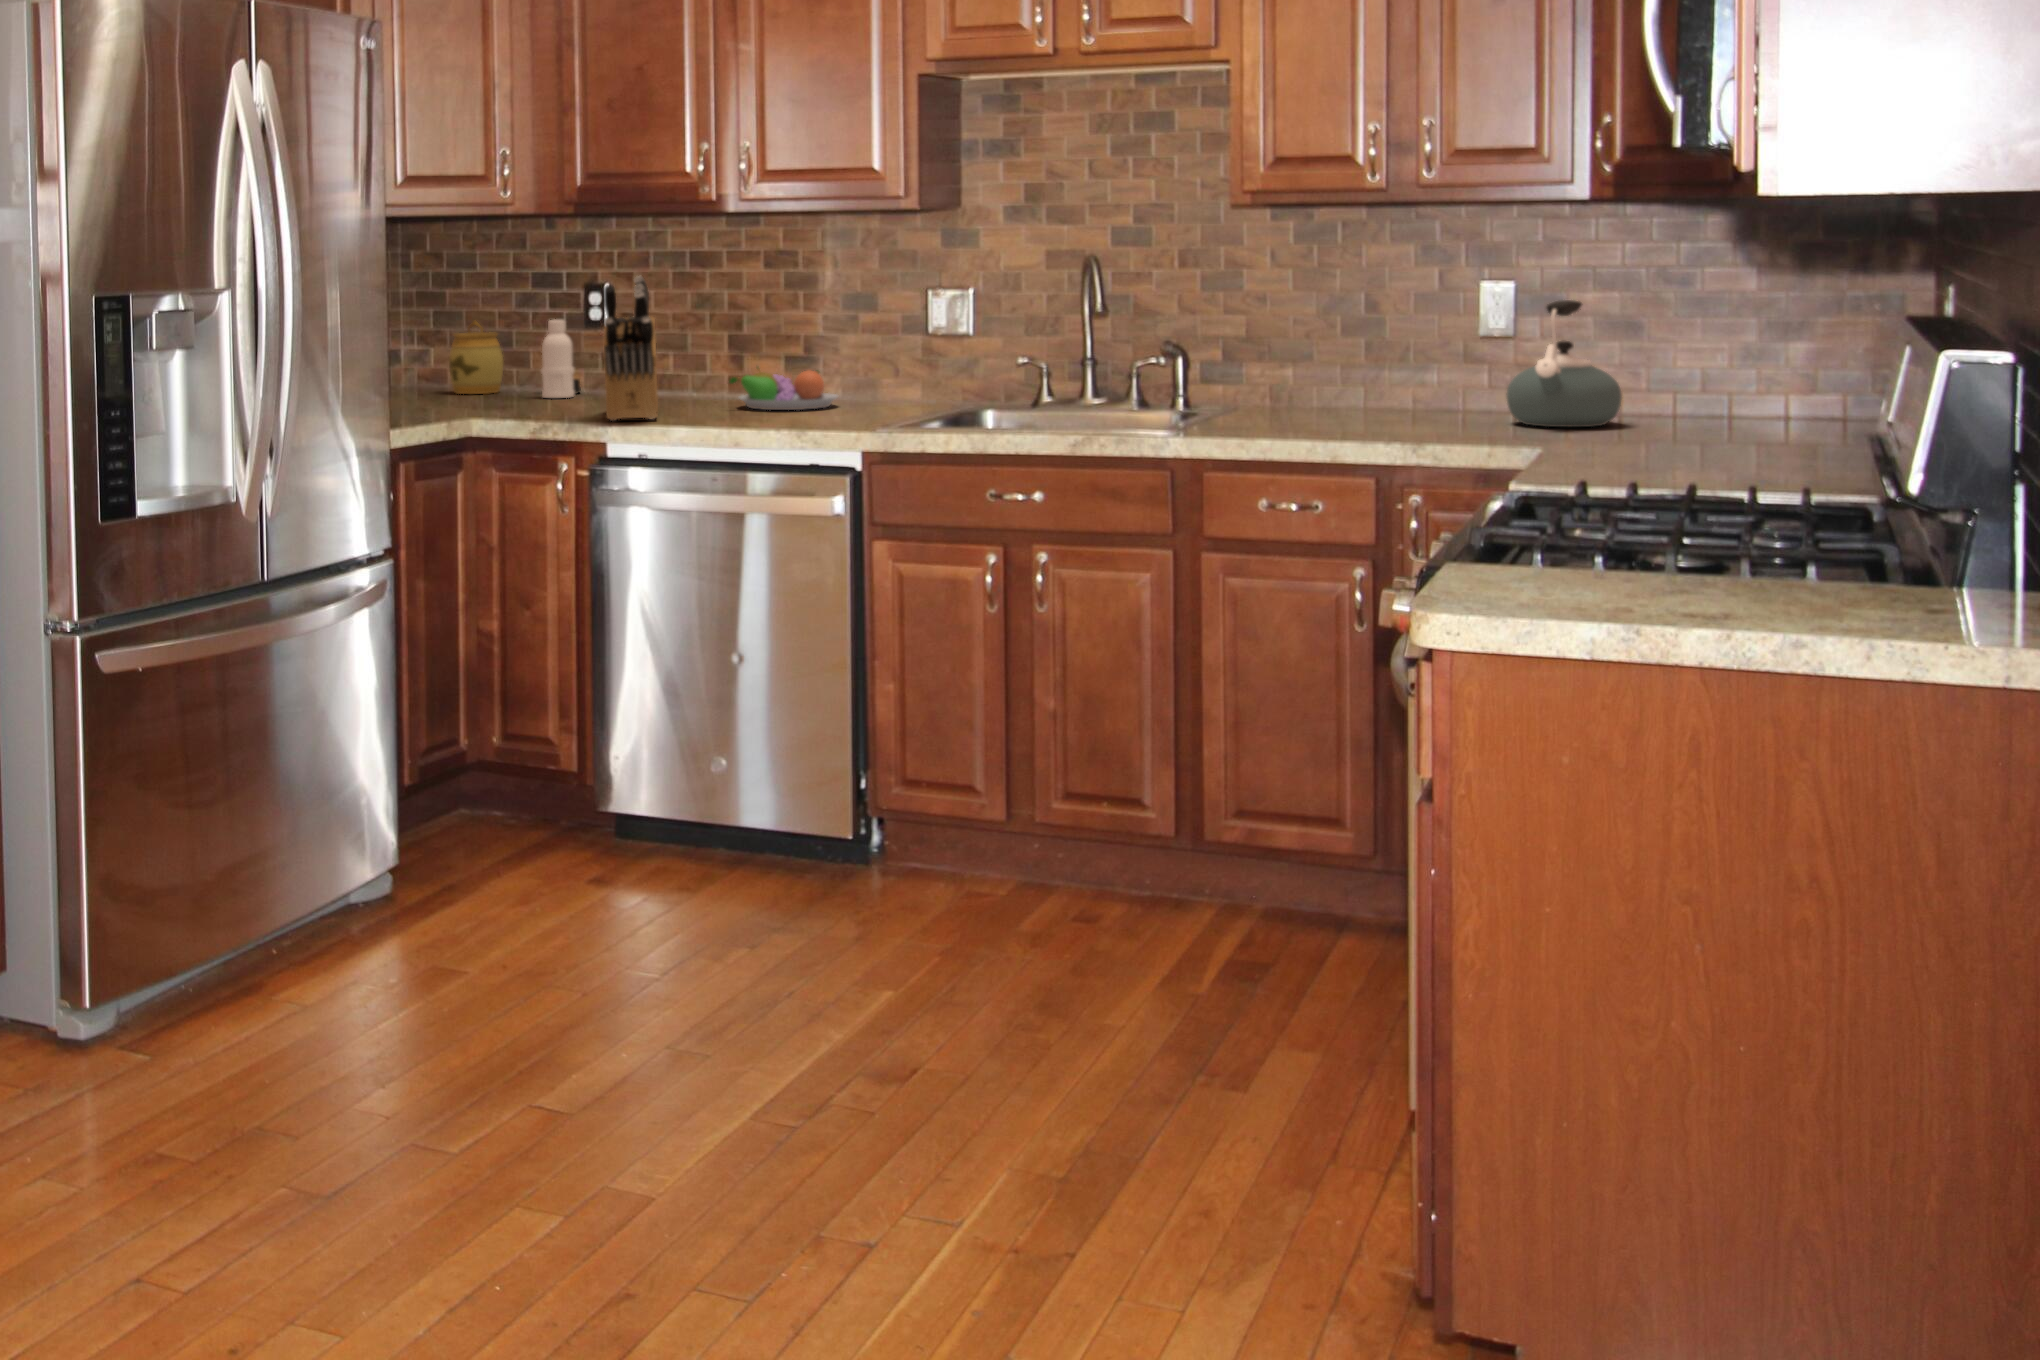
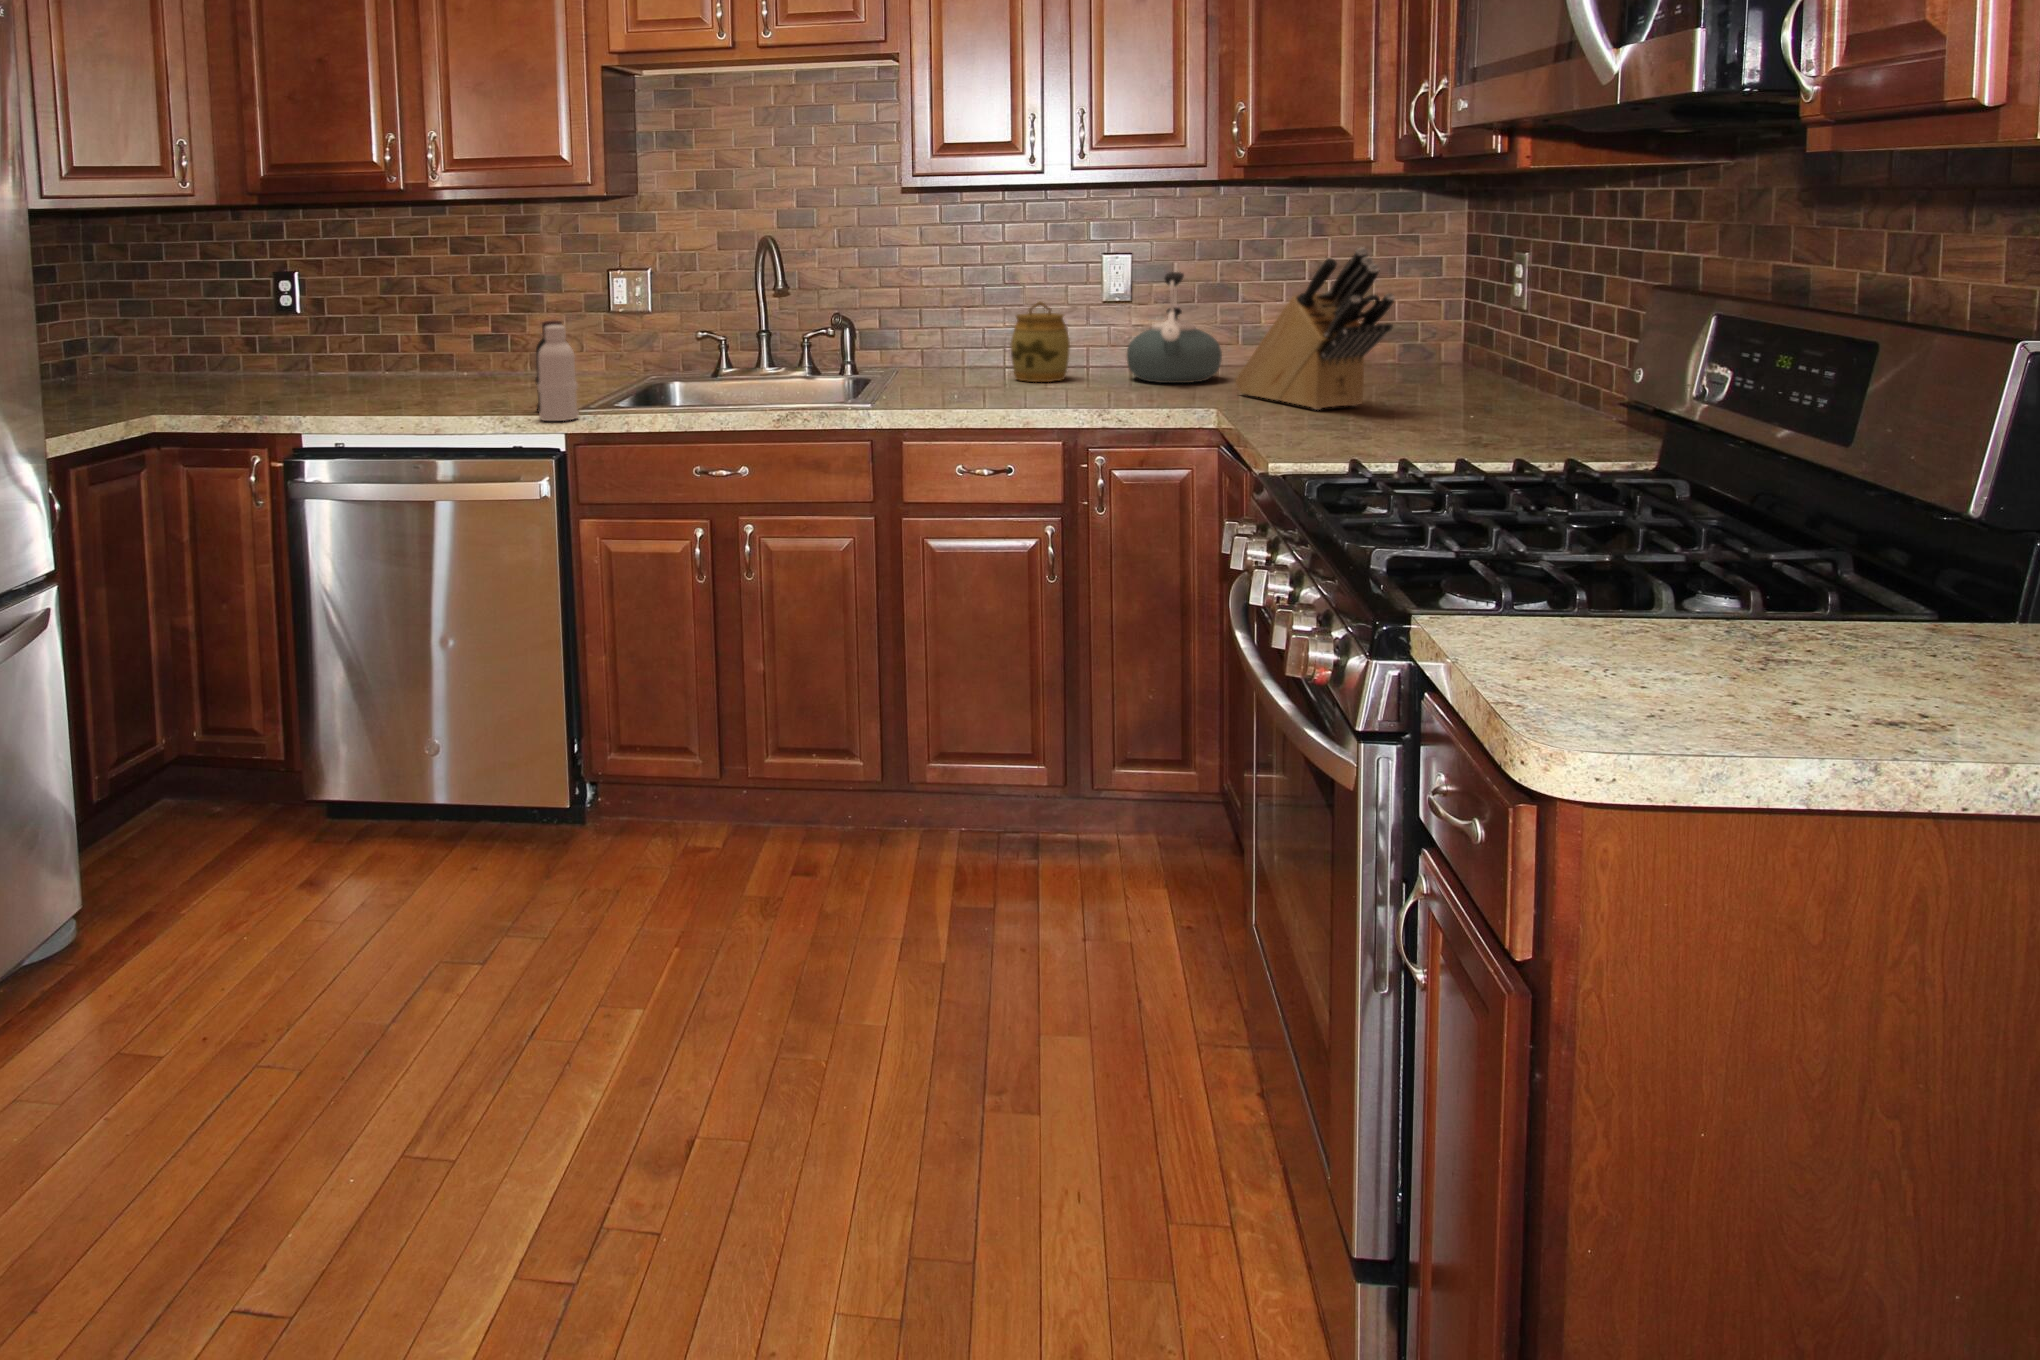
knife block: present [604,276,658,421] -> present [1235,247,1395,410]
bottle: present [541,320,581,398] -> present [535,321,579,421]
jar: present [449,321,503,394] -> present [1011,302,1070,382]
fruit bowl: present [730,367,838,410] -> none [424,347,530,390]

